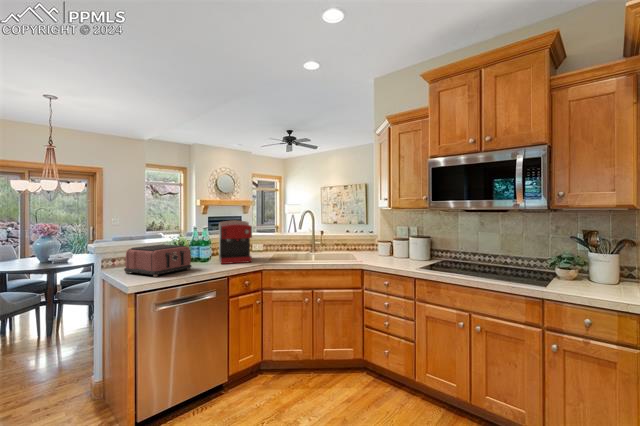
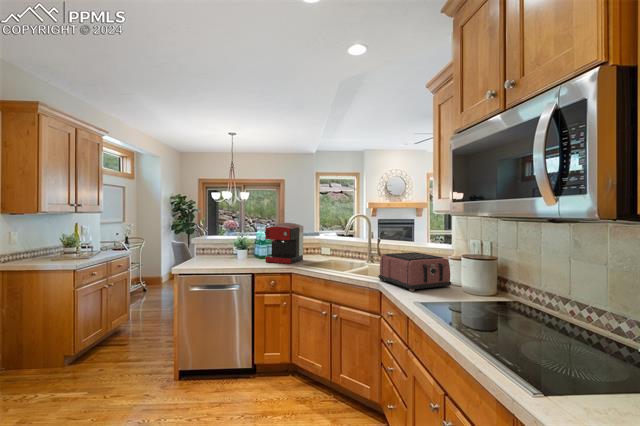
toaster: present [124,244,191,277] -> present [378,252,451,291]

